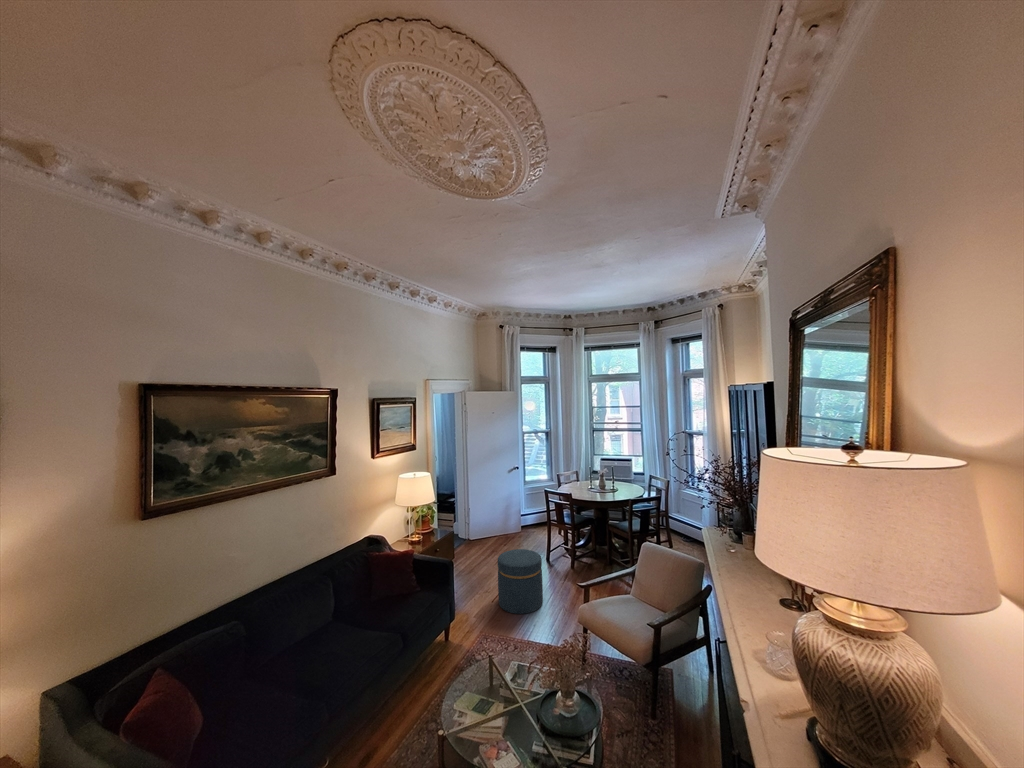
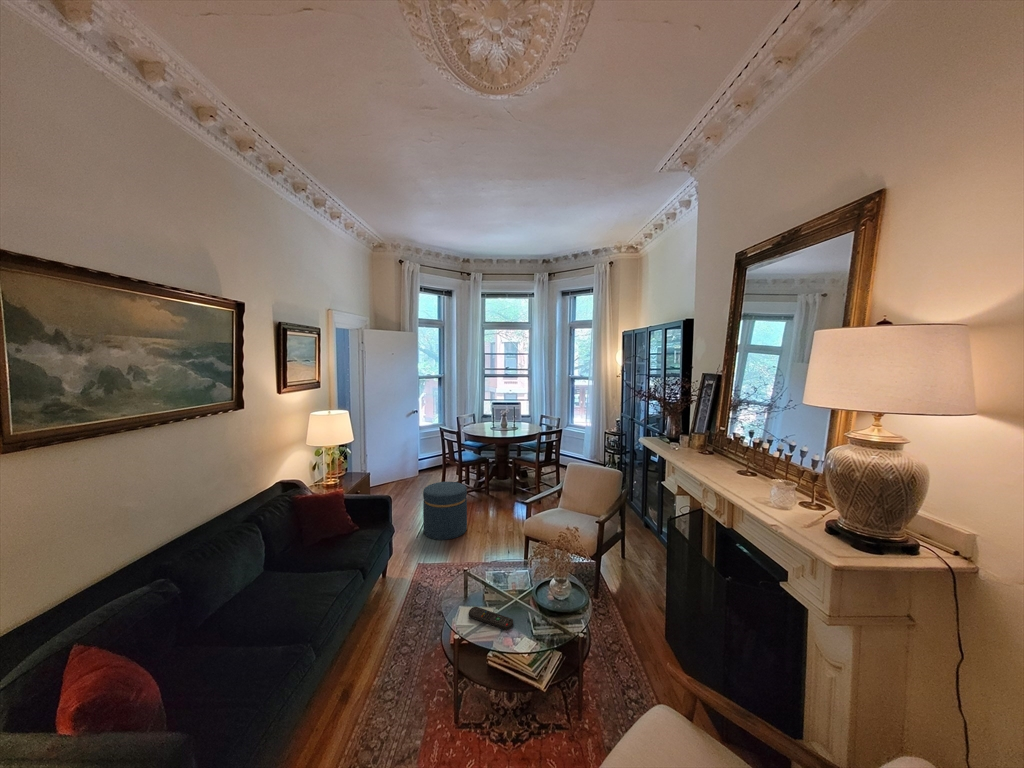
remote control: none [464,709,503,749] -> present [468,607,513,630]

